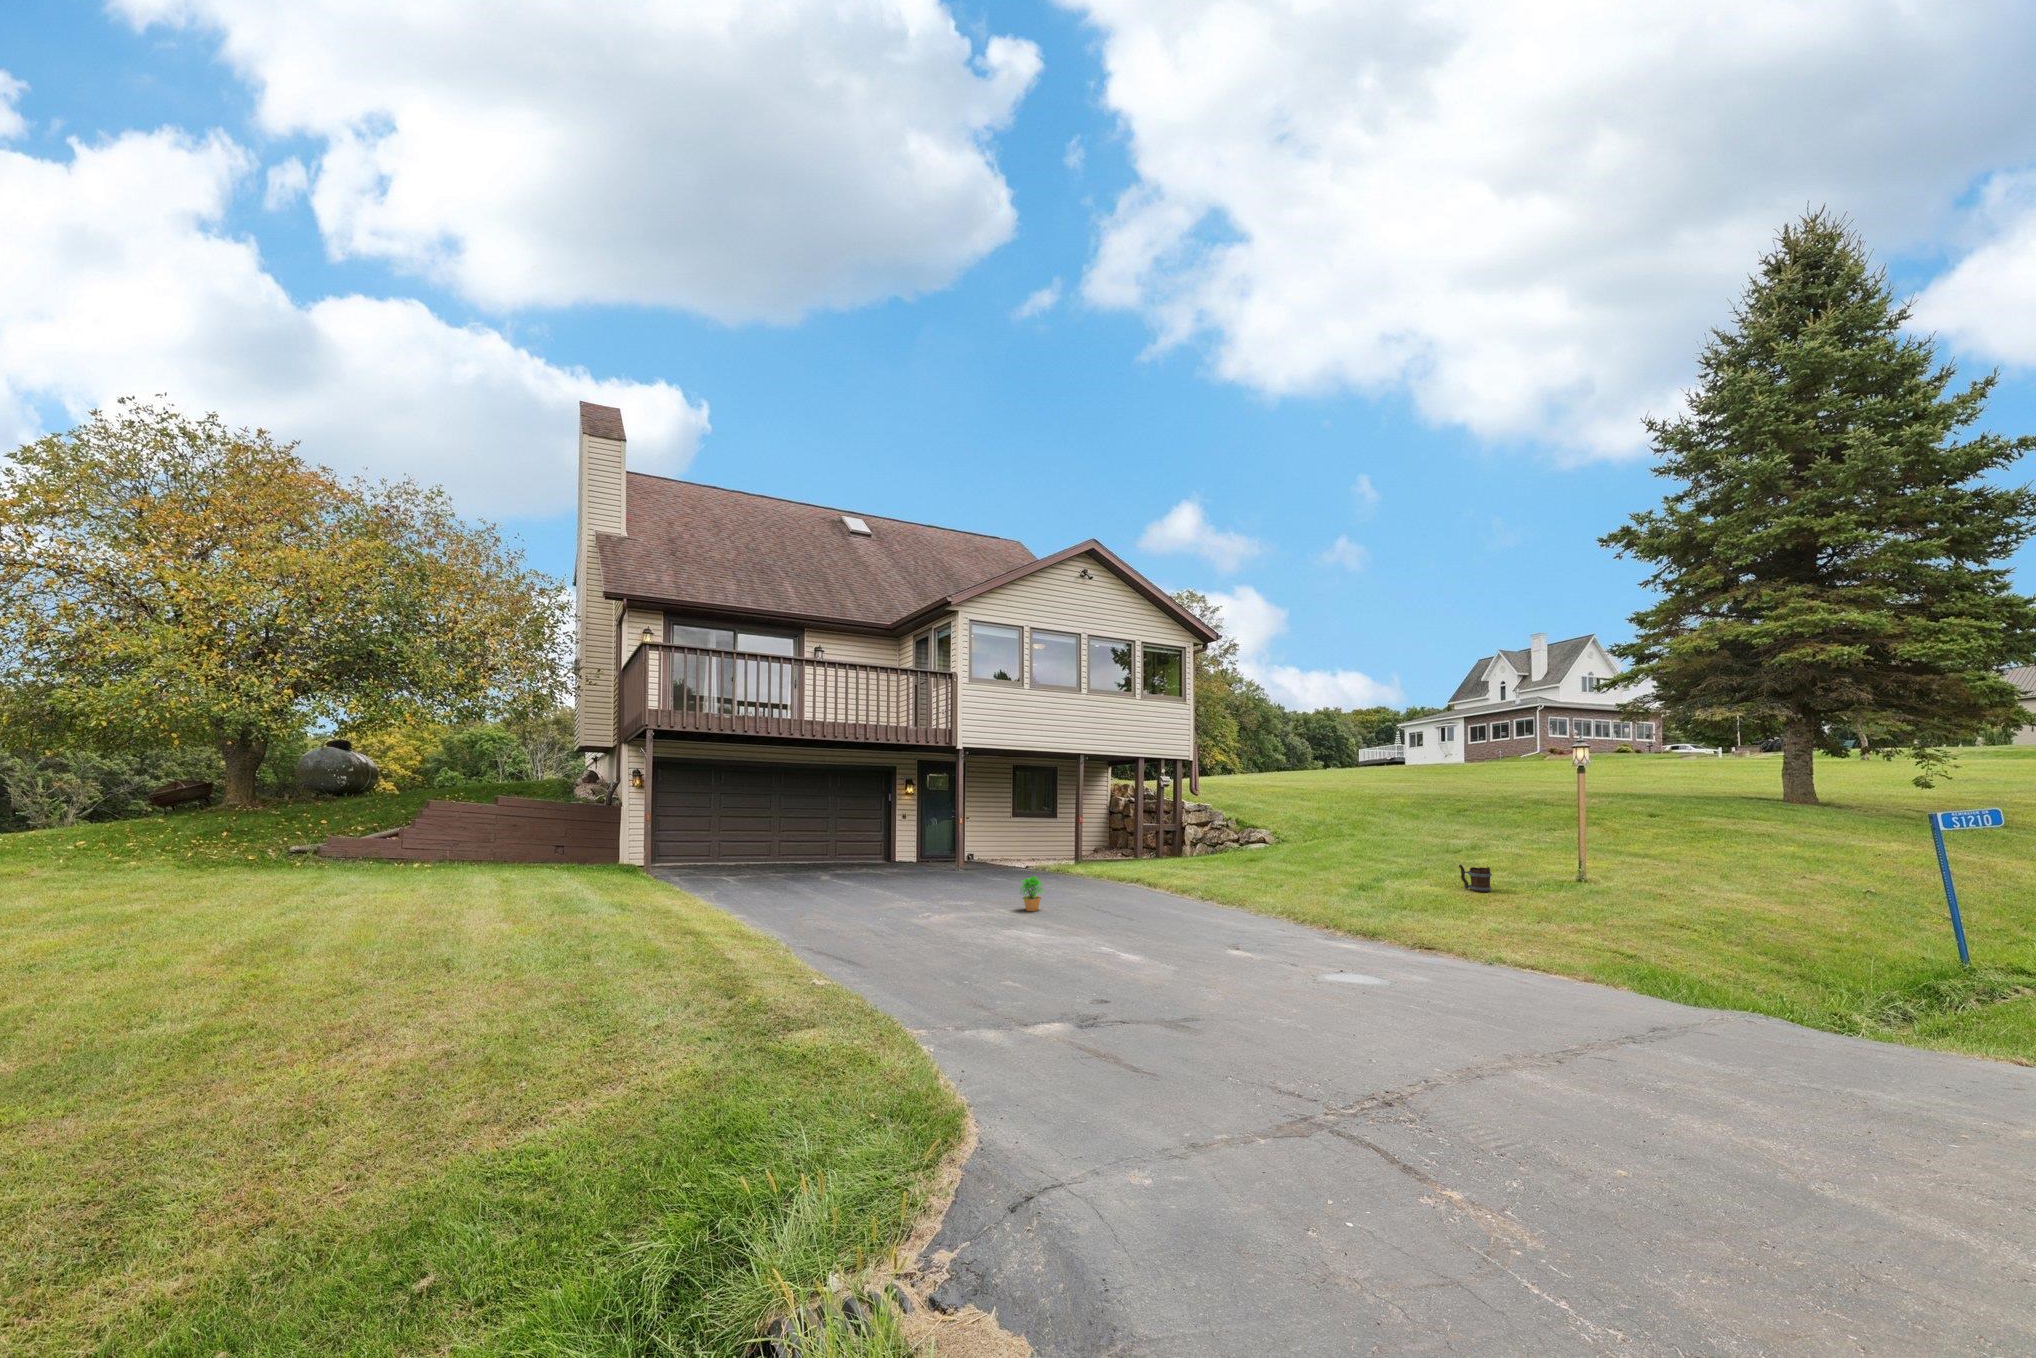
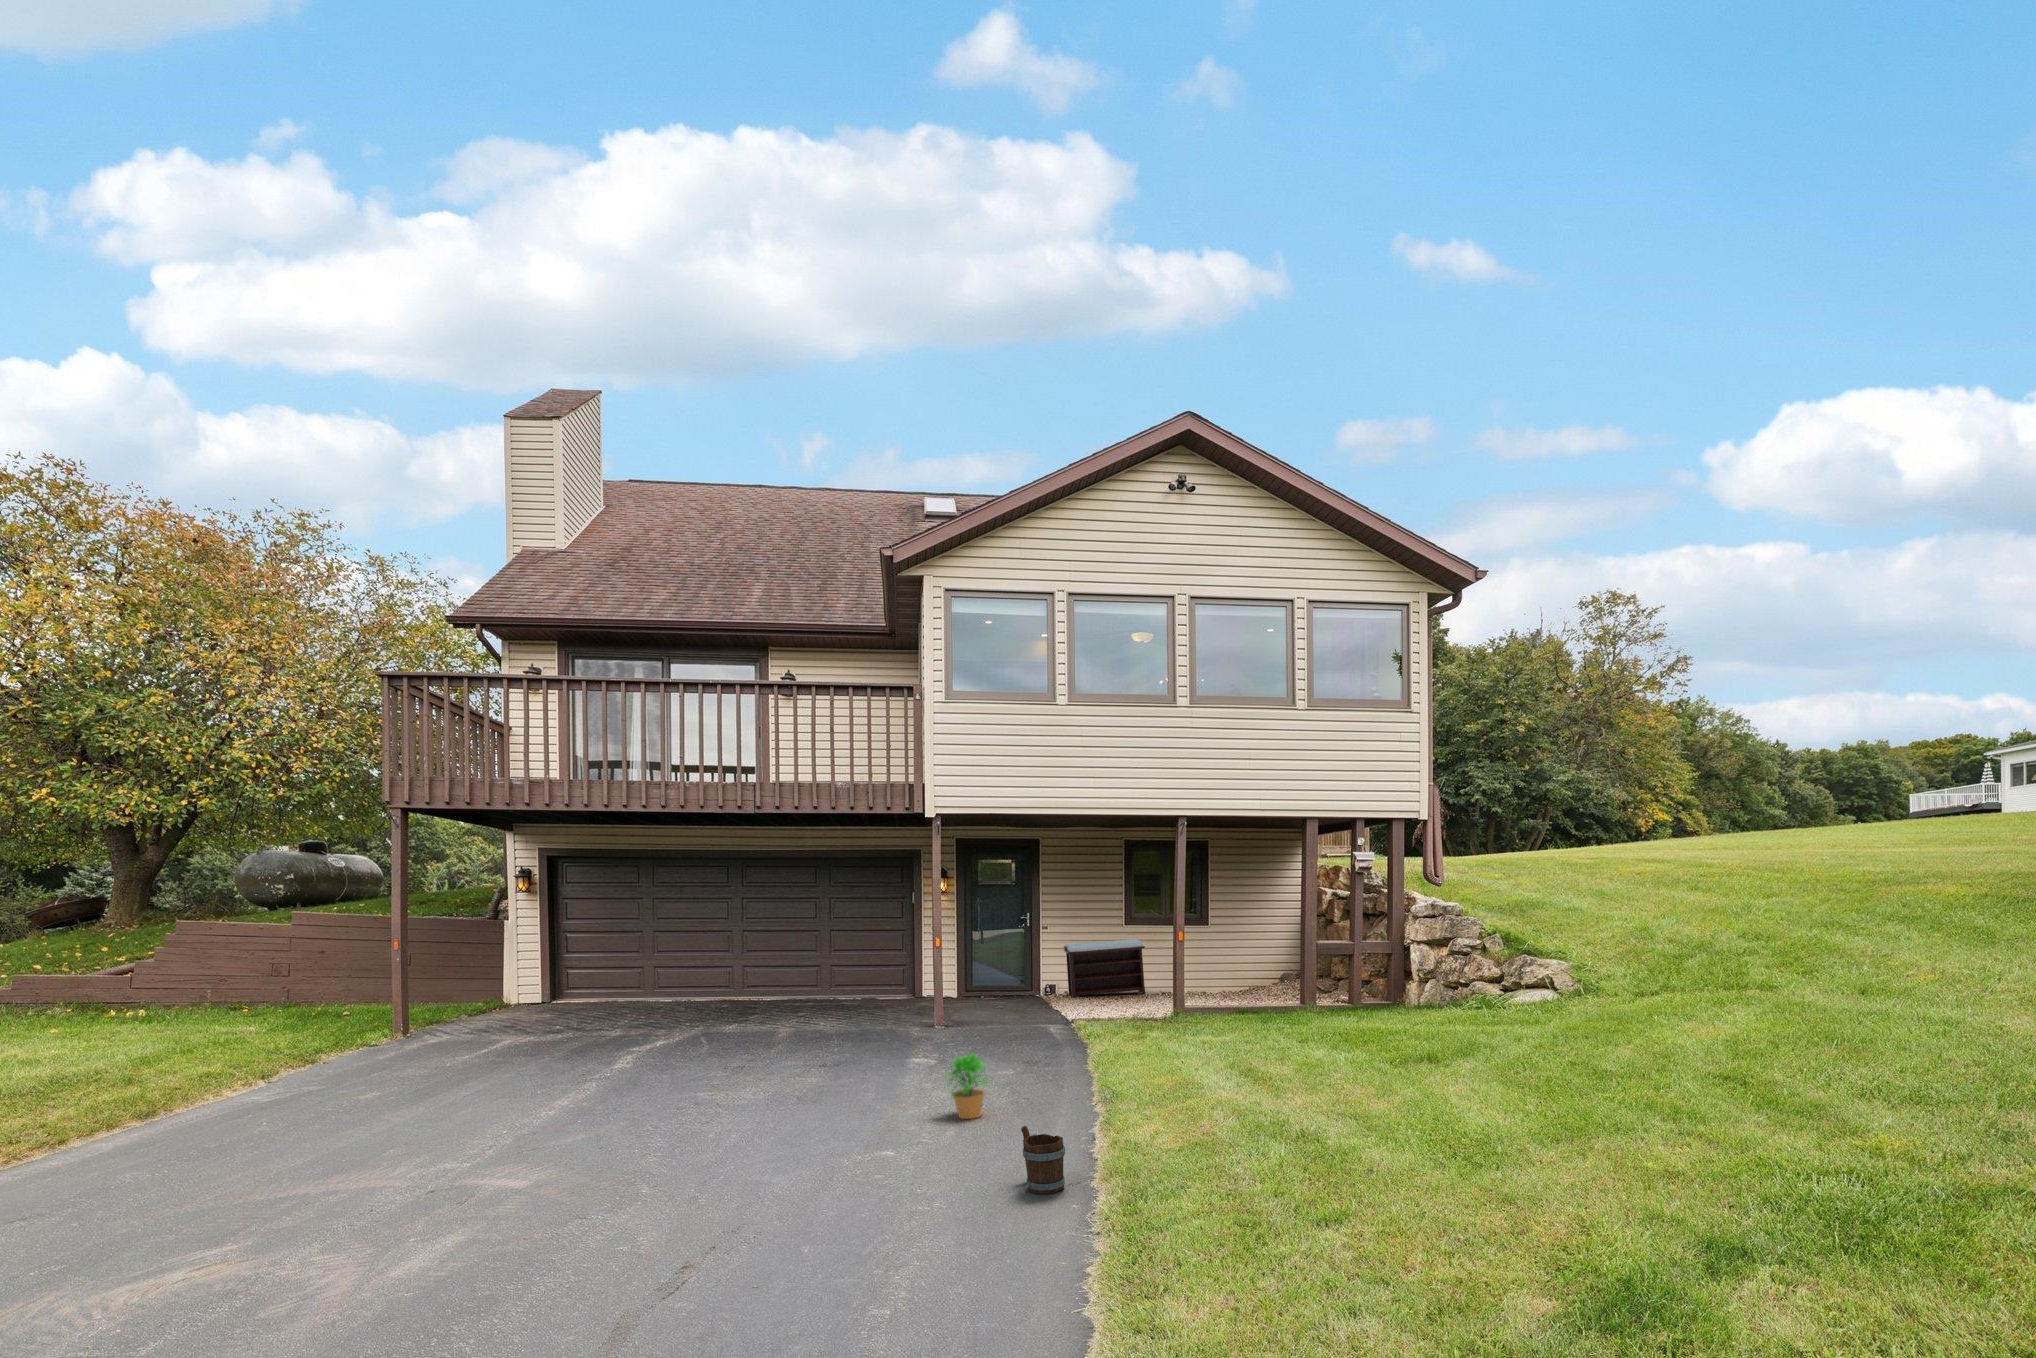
bench: none [978,823,1028,859] -> present [1064,939,1145,998]
bucket: present [1459,864,1492,892] -> present [1021,1126,1065,1194]

